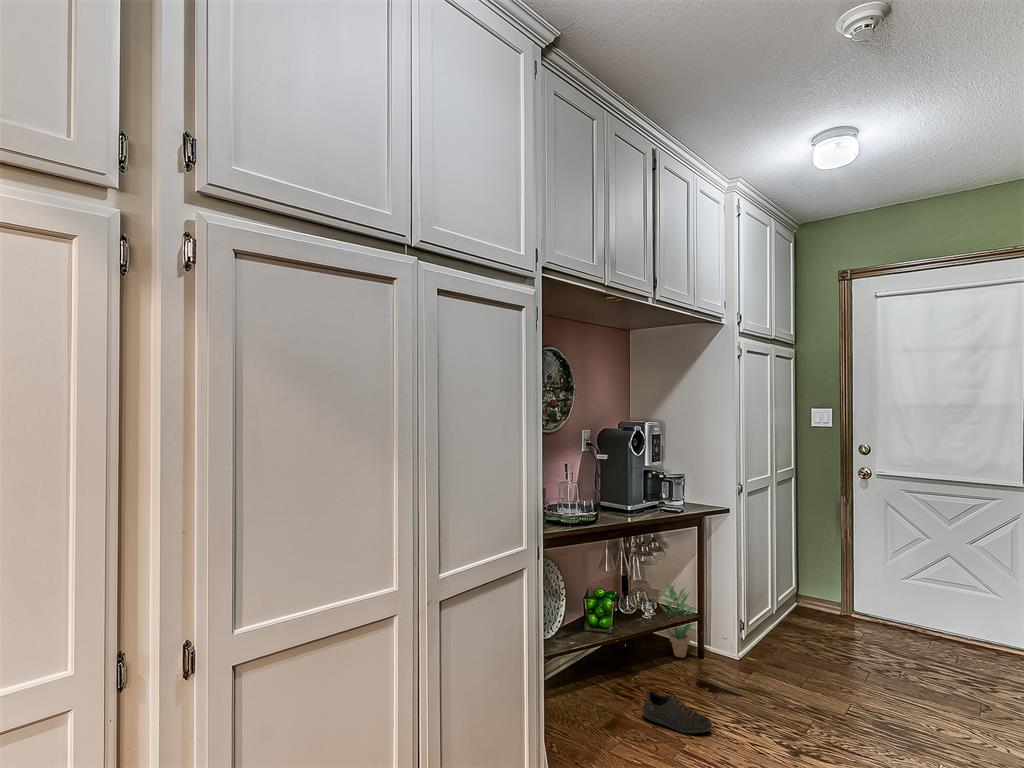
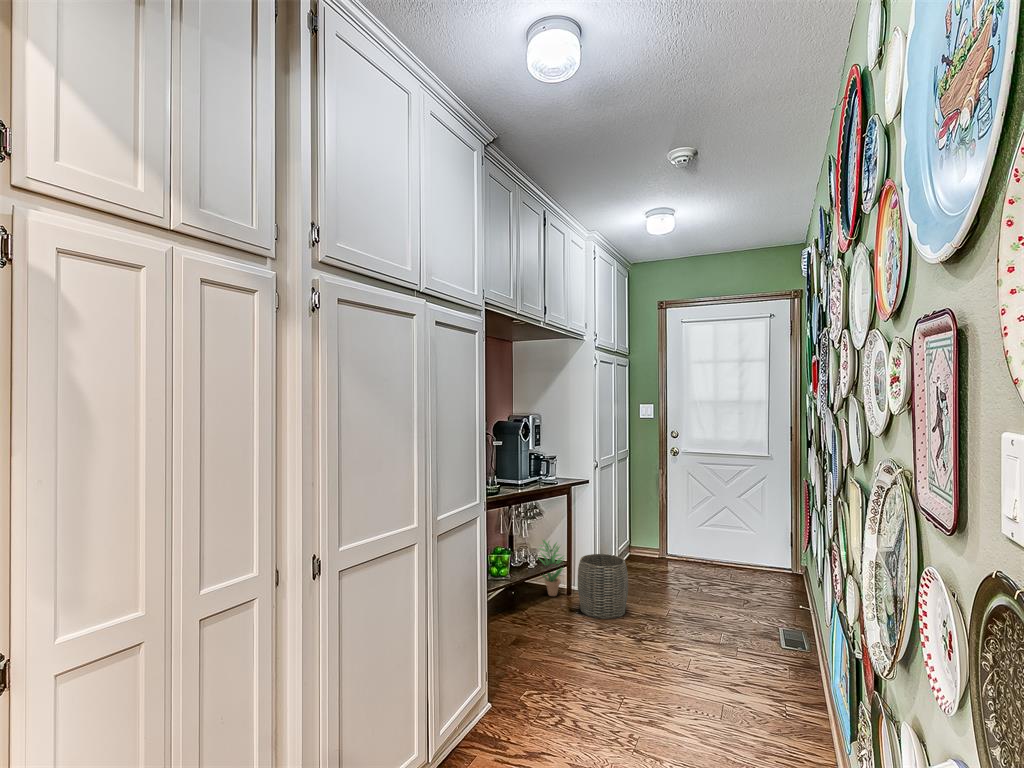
woven basket: none [711,610,784,707] -> present [578,554,628,619]
shoe: present [643,691,712,734] -> none [535,613,584,639]

